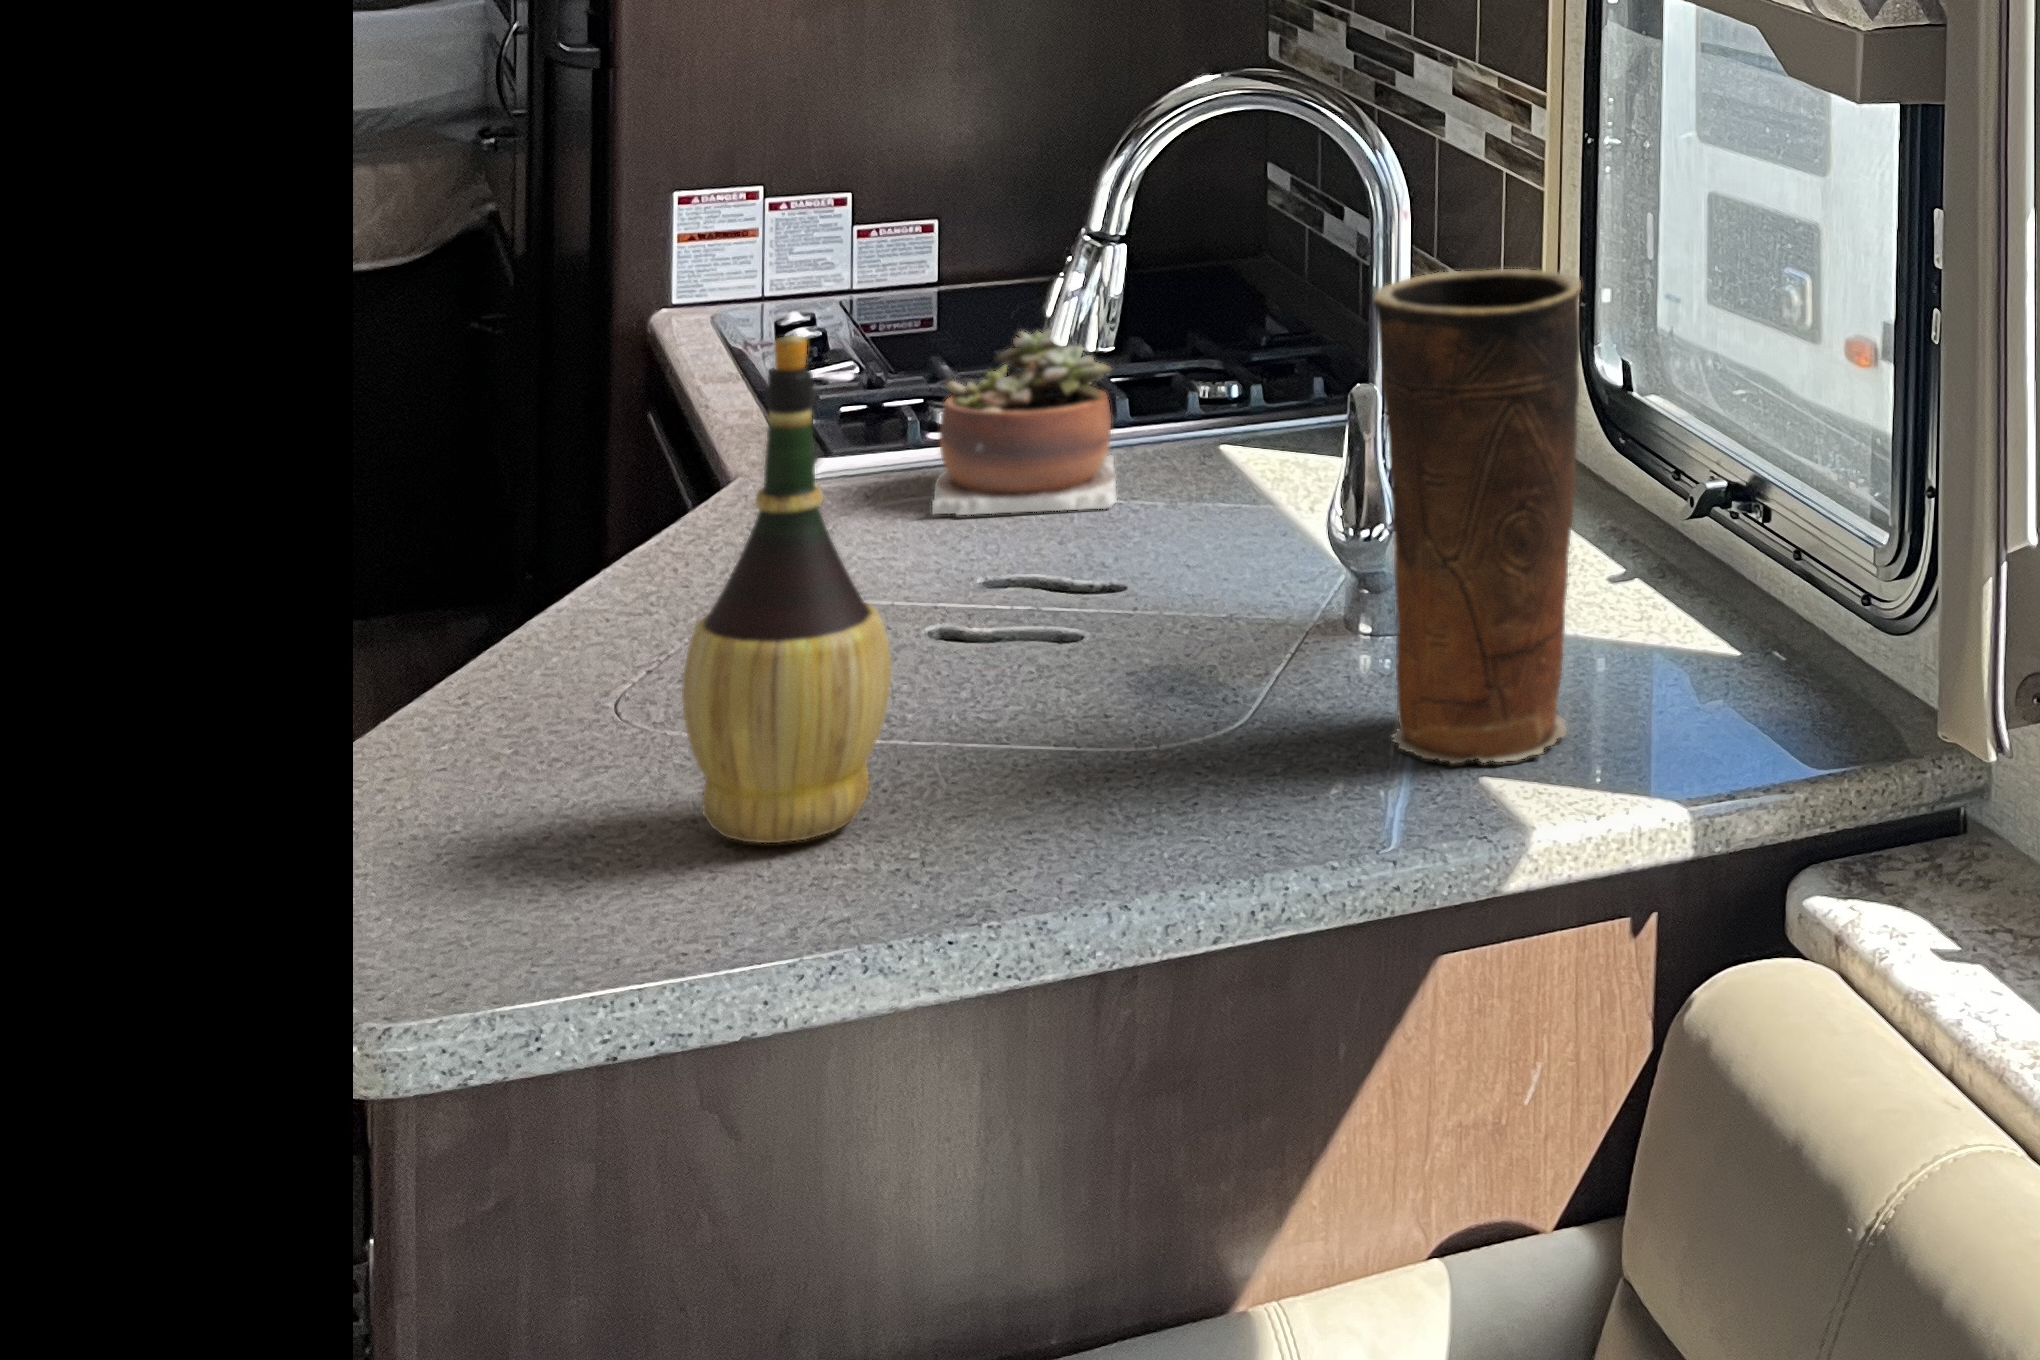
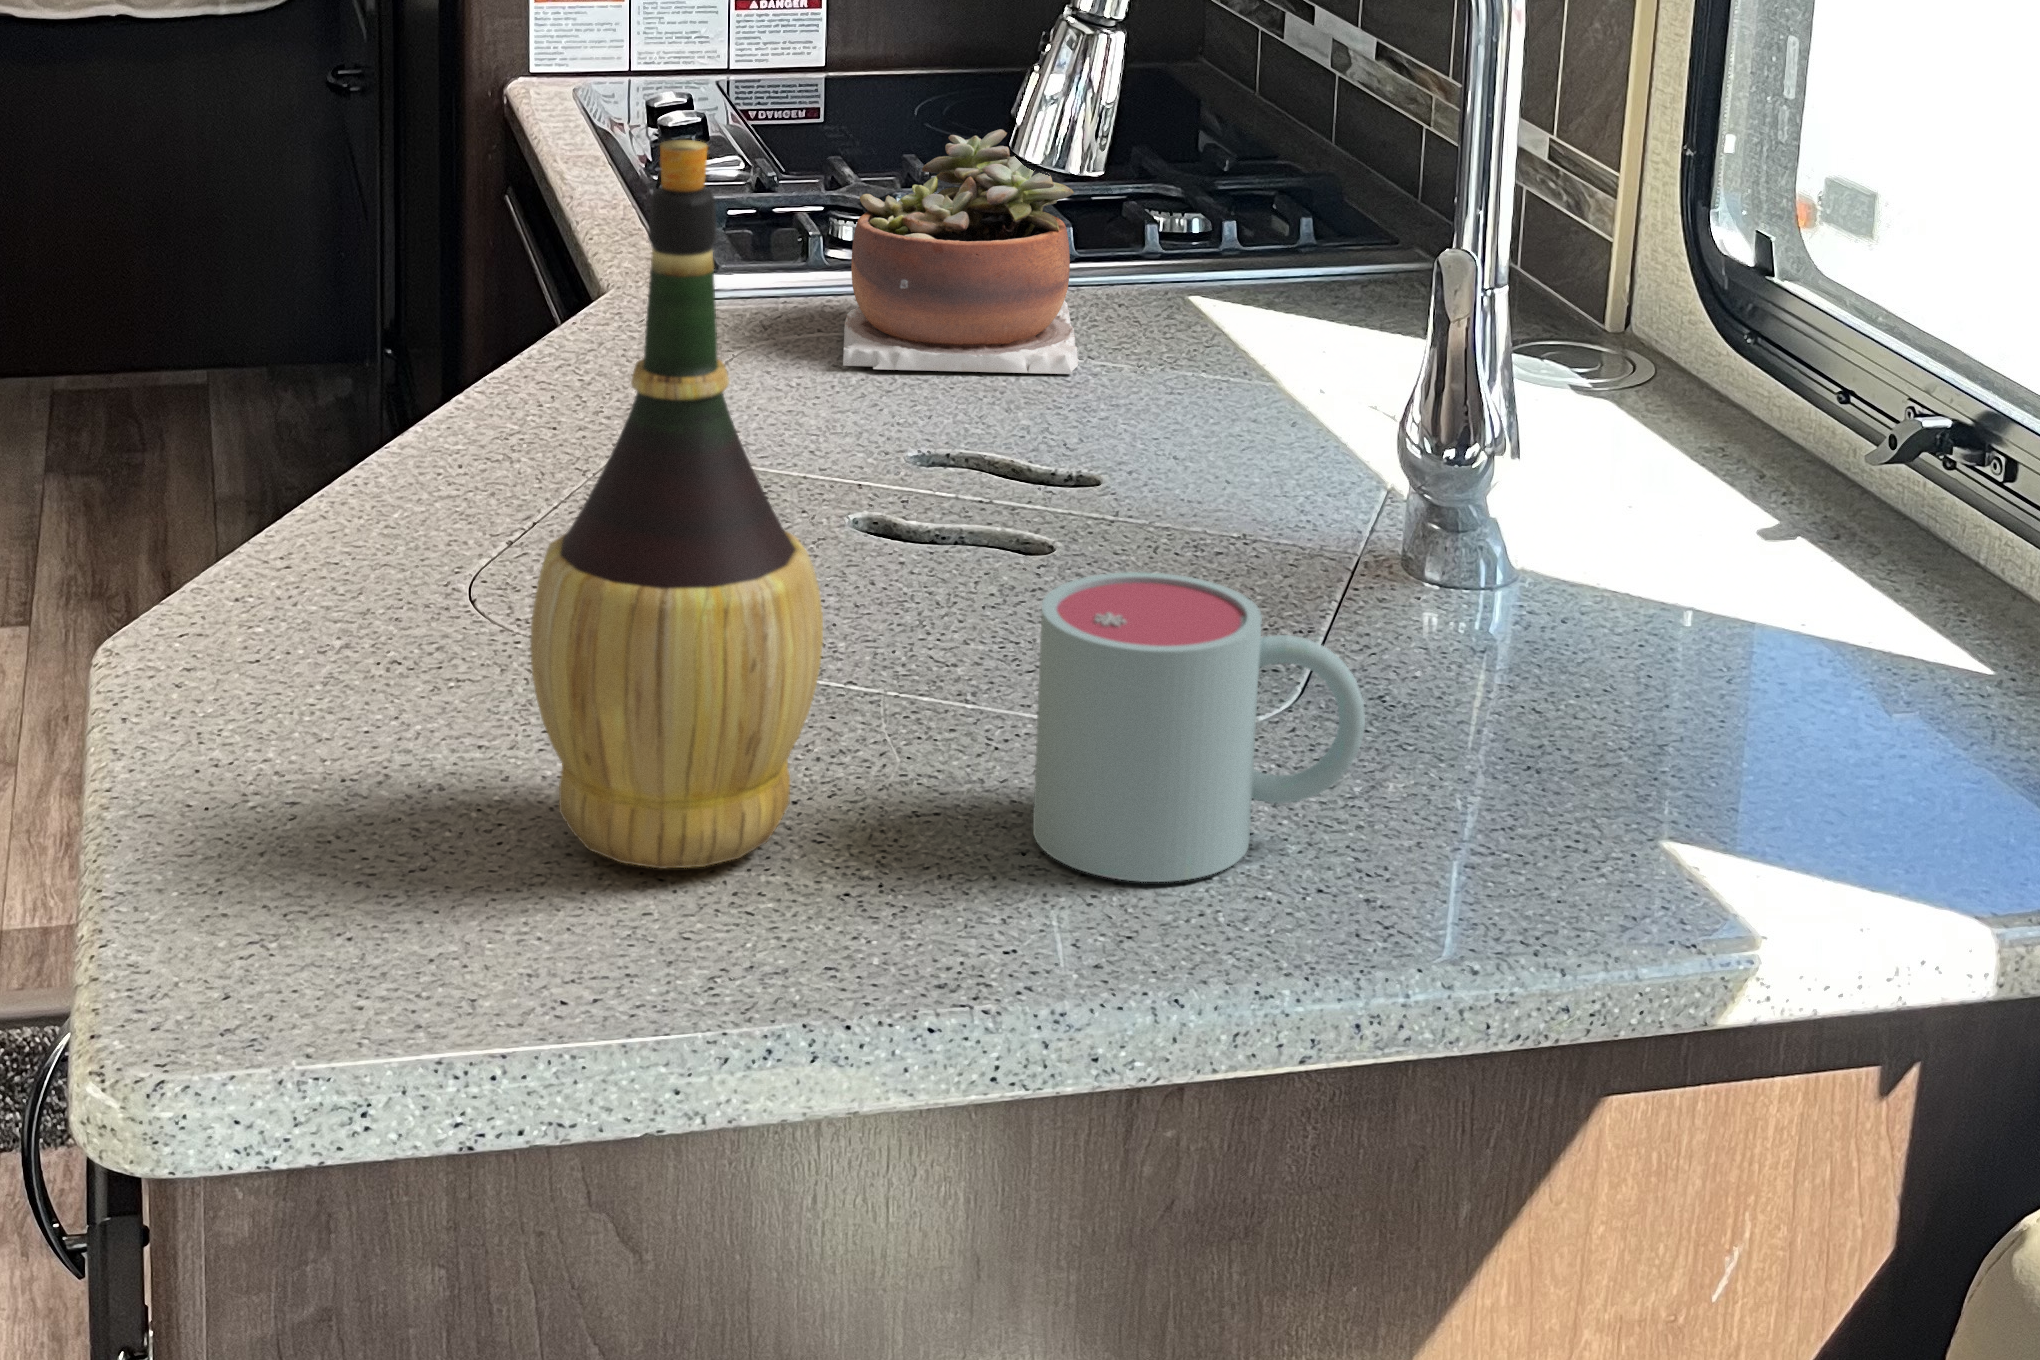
vase: present [1373,269,1581,764] -> none [1525,94,1869,835]
mug: none [1042,615,1267,822] -> present [1033,572,1365,882]

